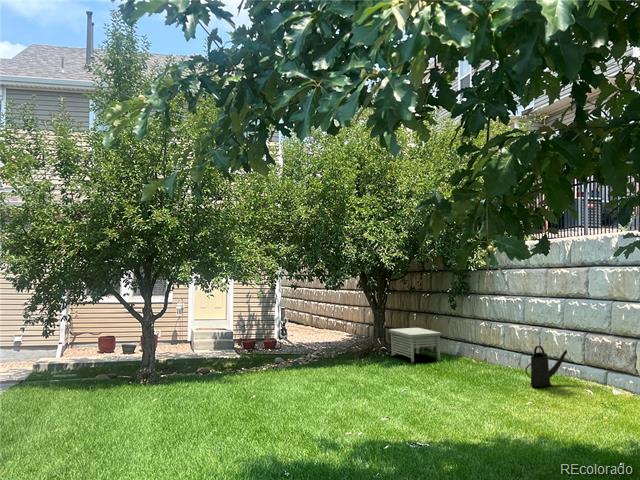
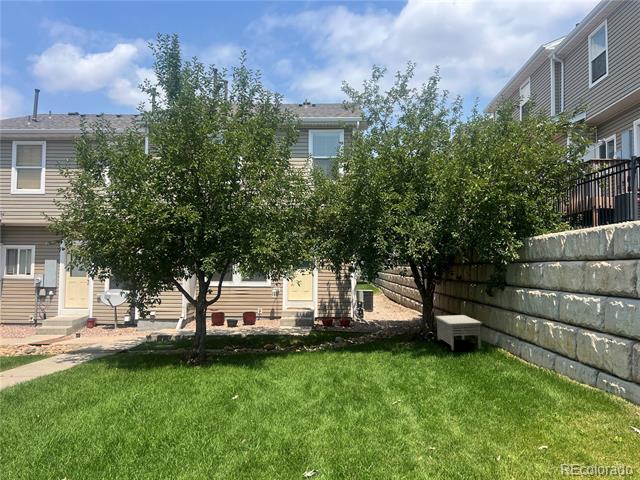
watering can: present [525,346,567,387] -> none [553,353,609,404]

